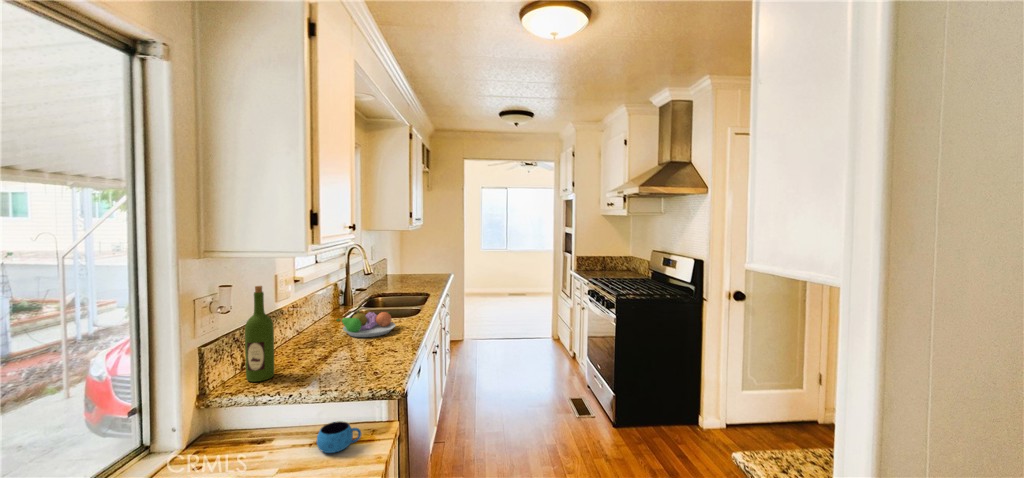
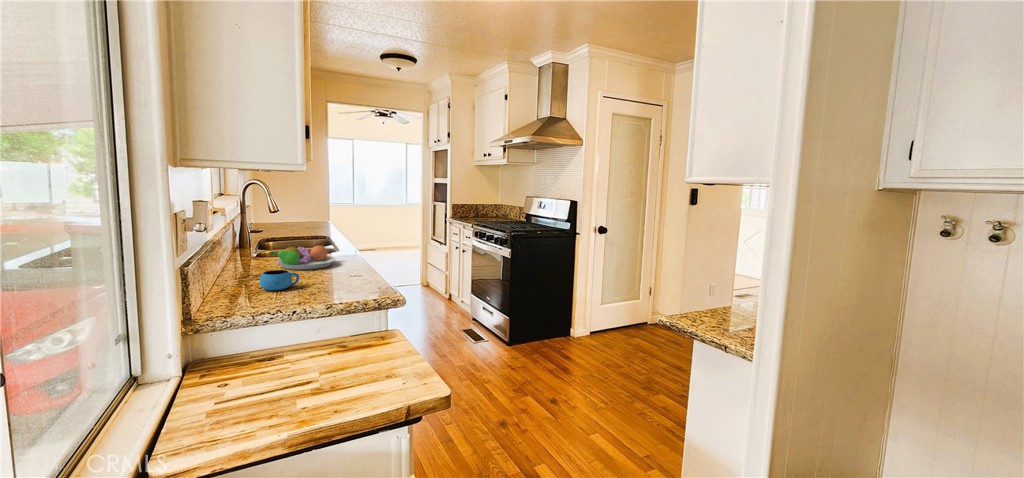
wine bottle: present [245,286,275,382] -> none [220,201,254,306]
mug: present [317,421,361,453] -> present [260,270,299,290]

